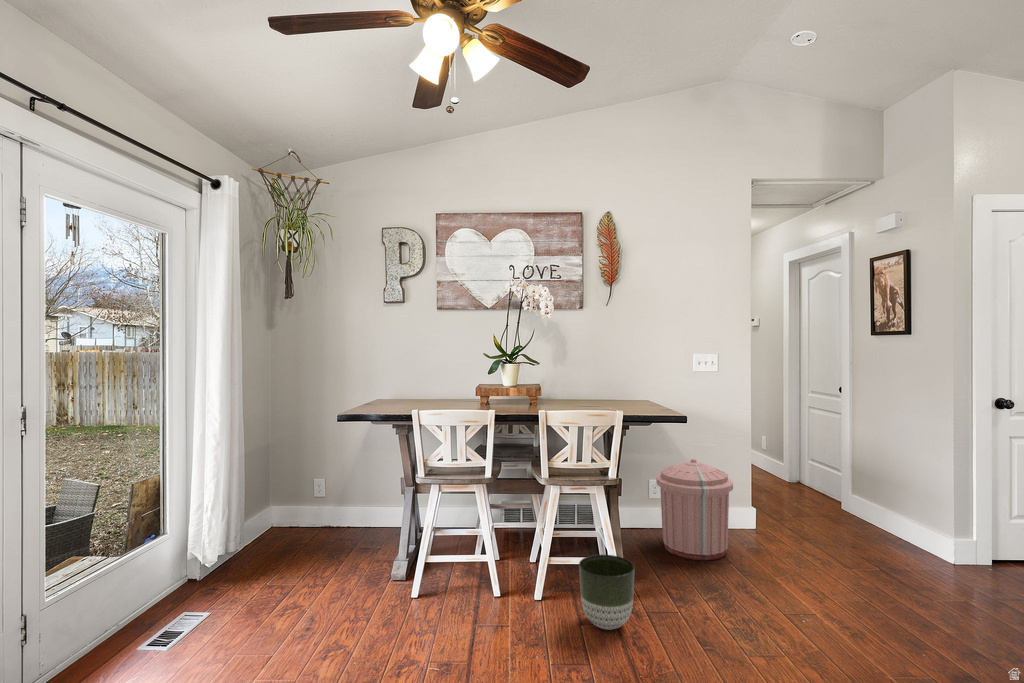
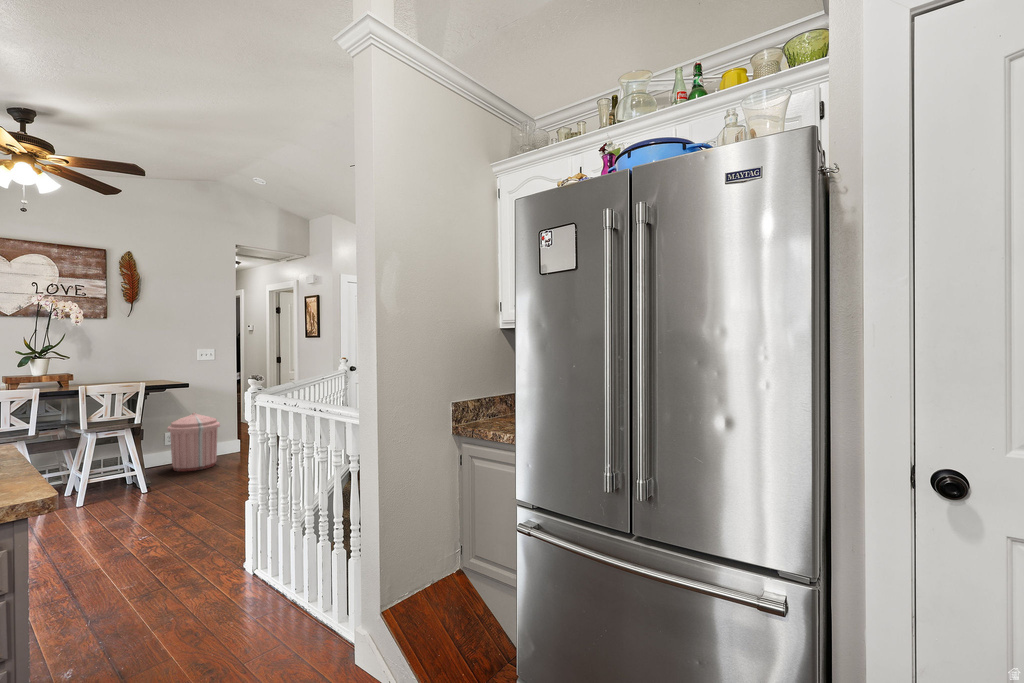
planter: present [579,555,634,630] -> none [116,465,155,504]

